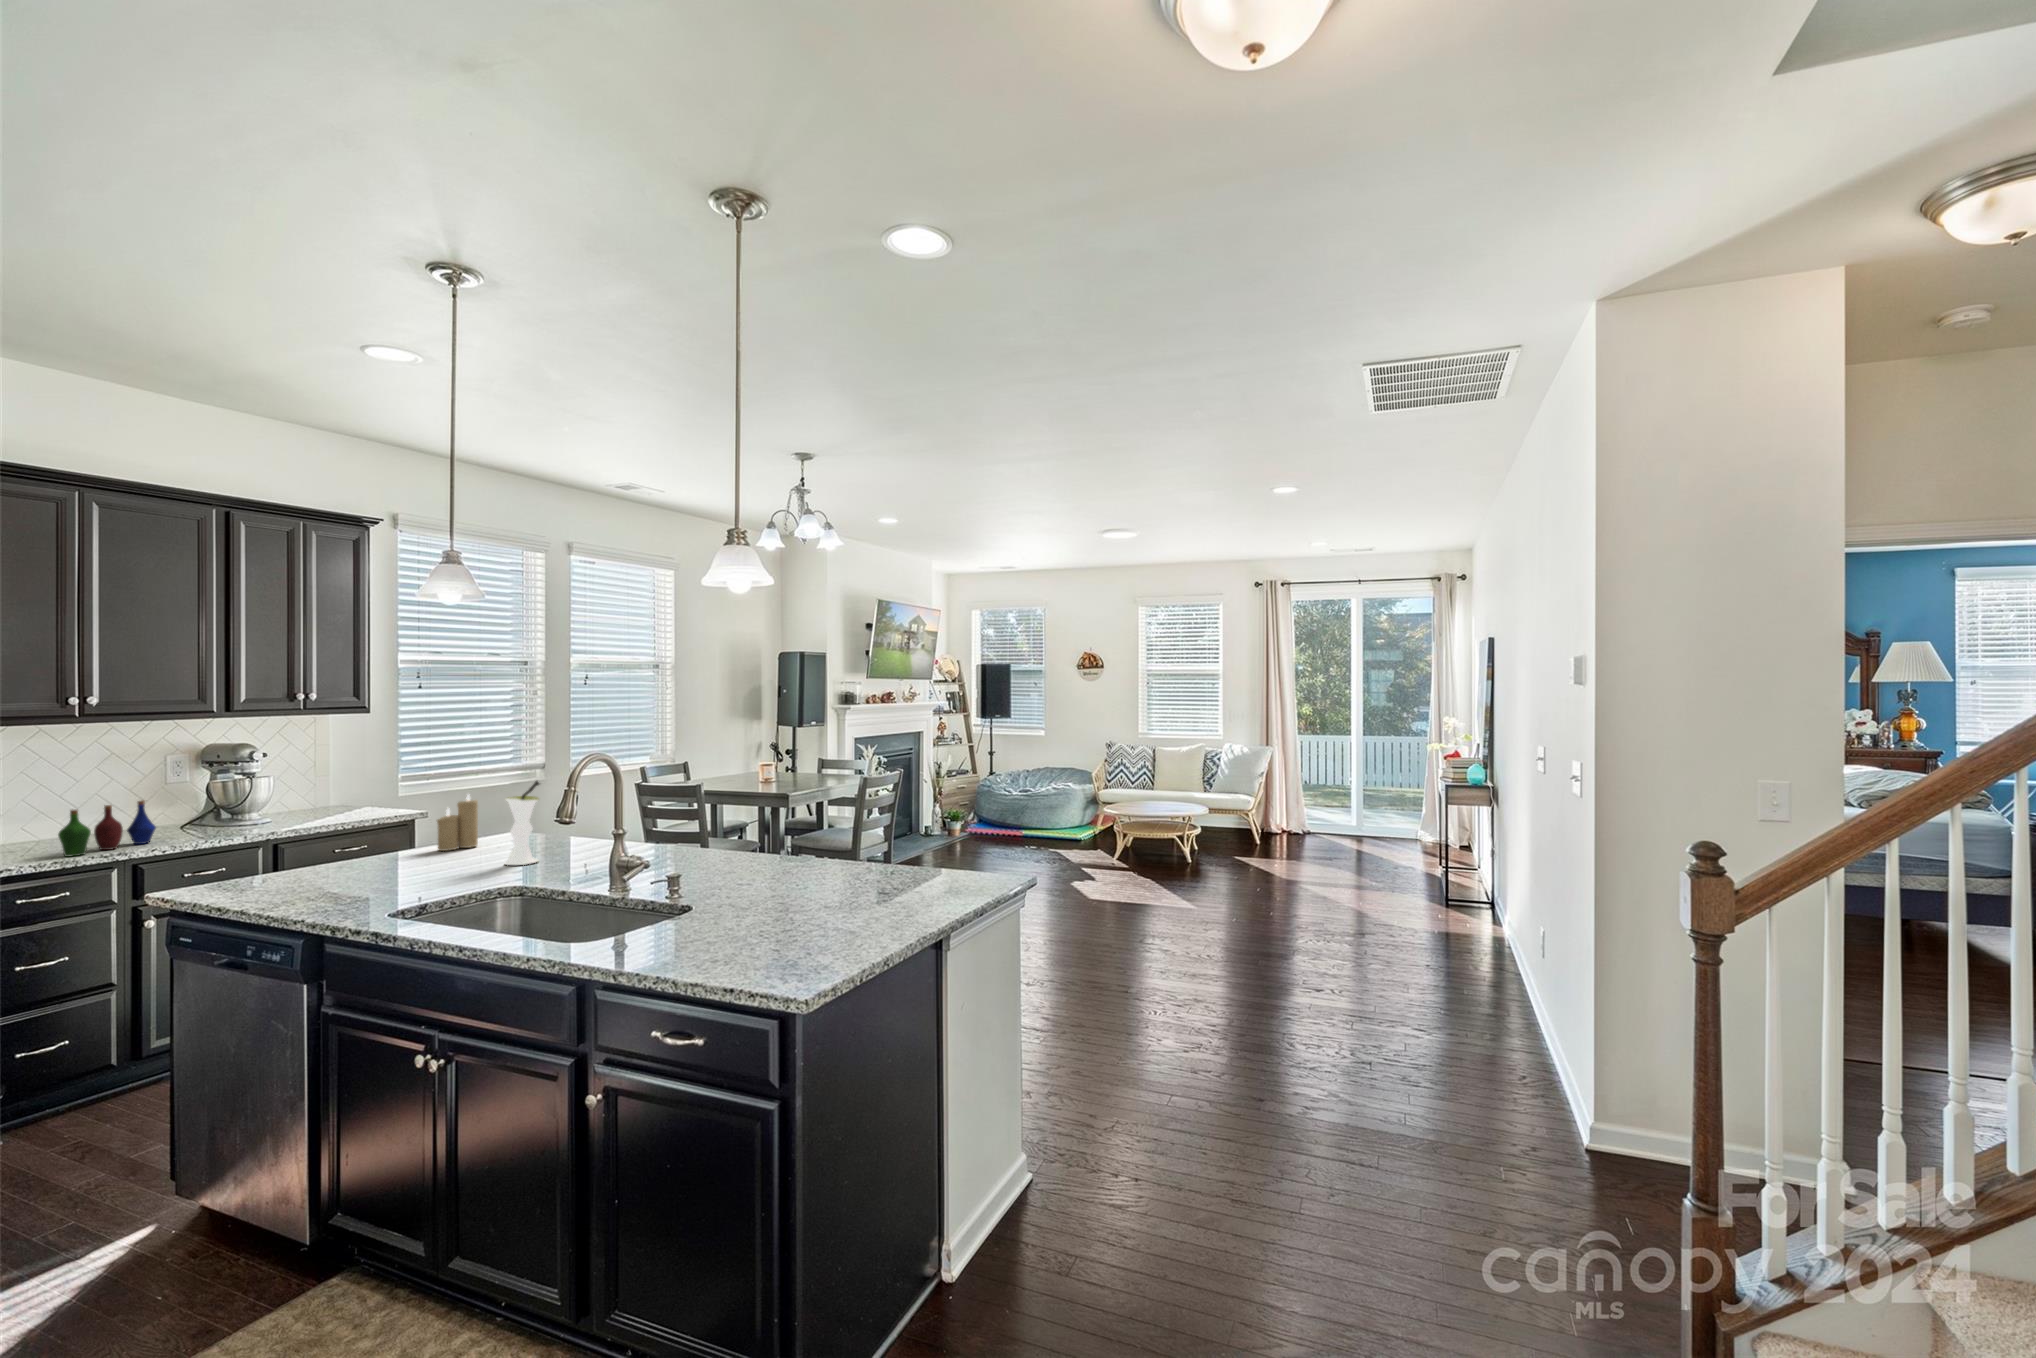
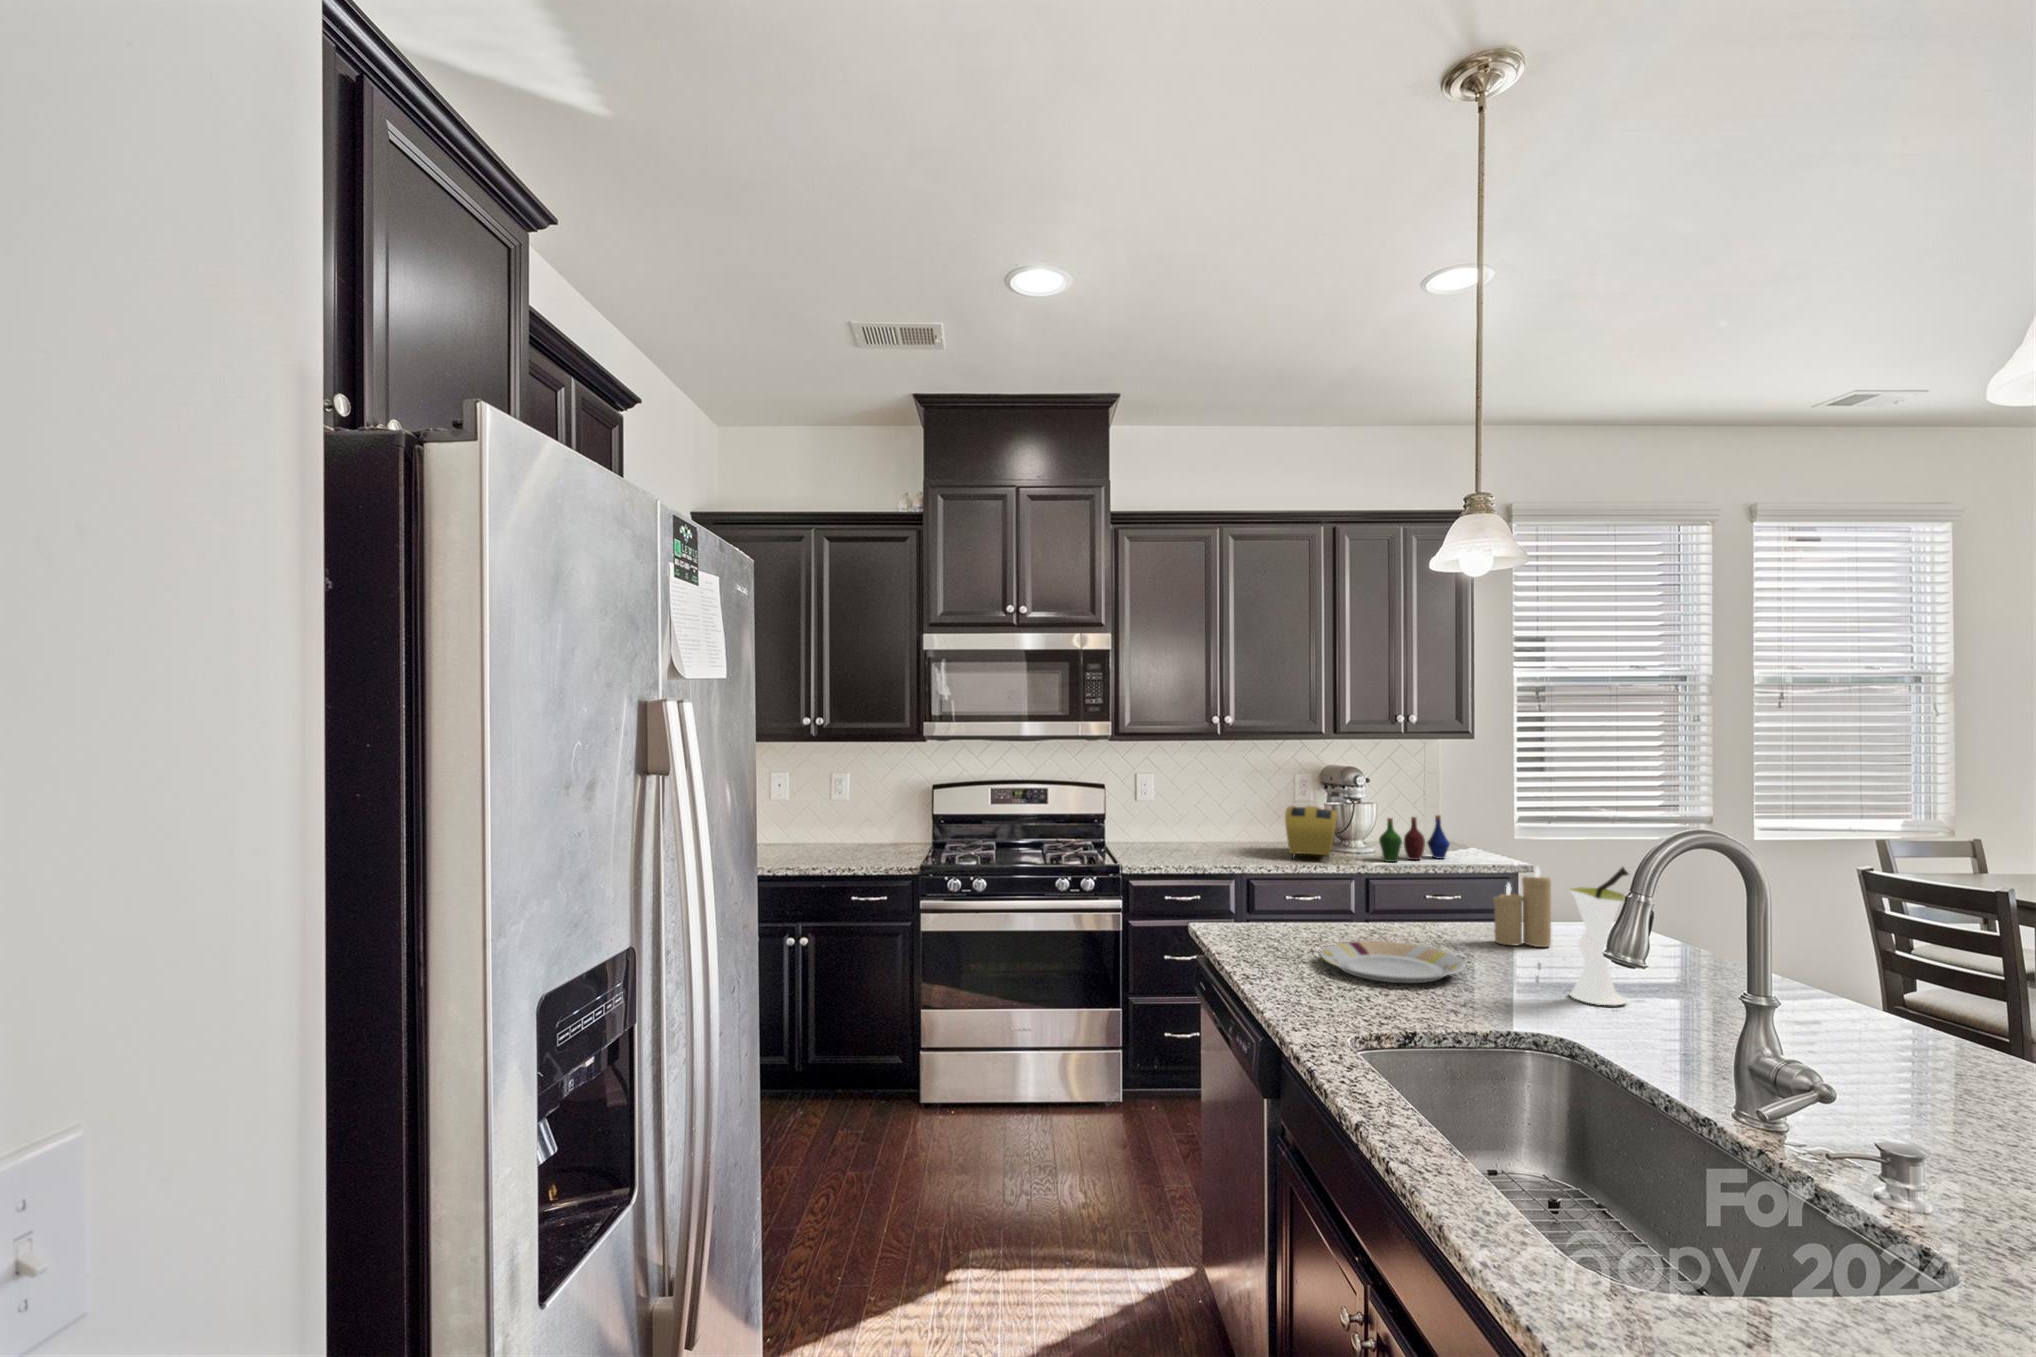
toaster: none [173,784,236,837] -> present [1285,806,1338,860]
bottle: present [58,800,156,856] -> present [1379,816,1450,862]
plate: none [313,858,432,885] -> present [1321,941,1464,983]

